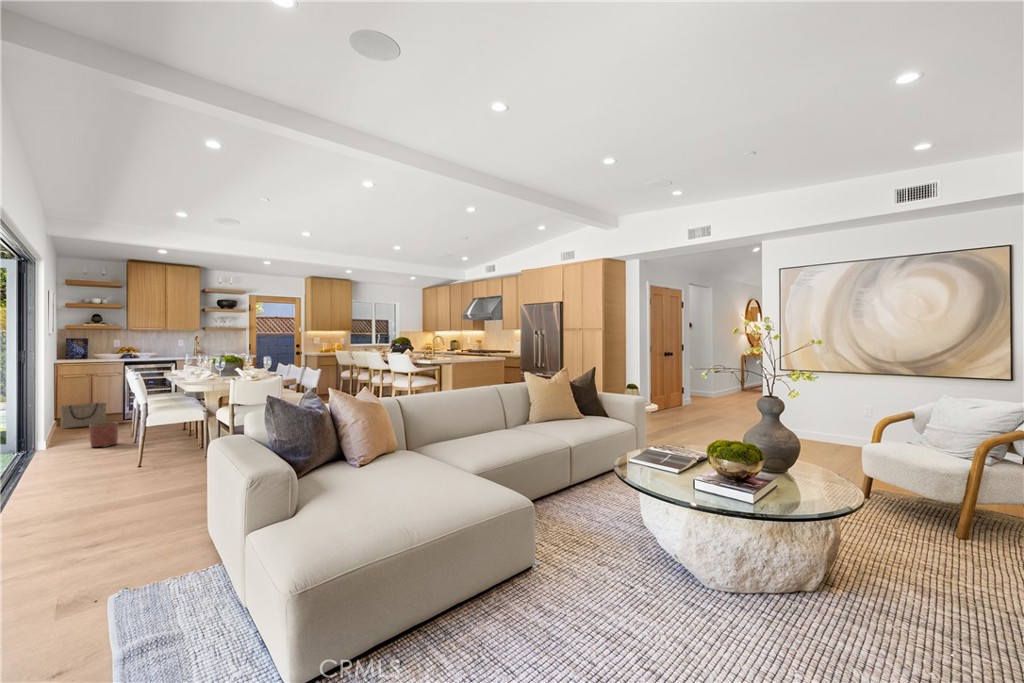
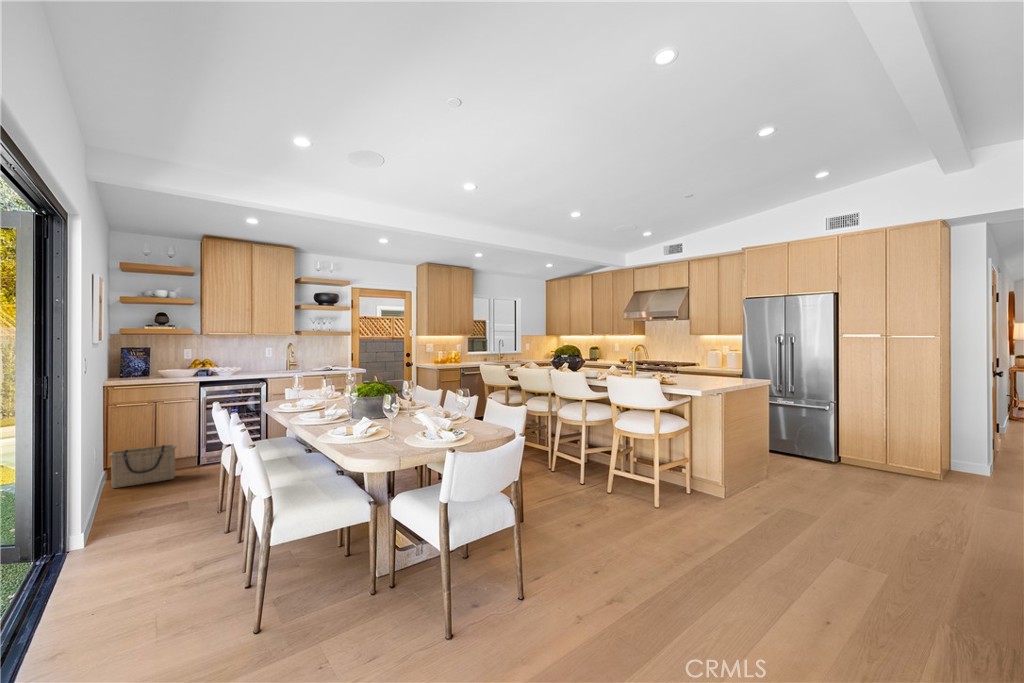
planter: present [89,422,118,447] -> none [155,498,202,548]

